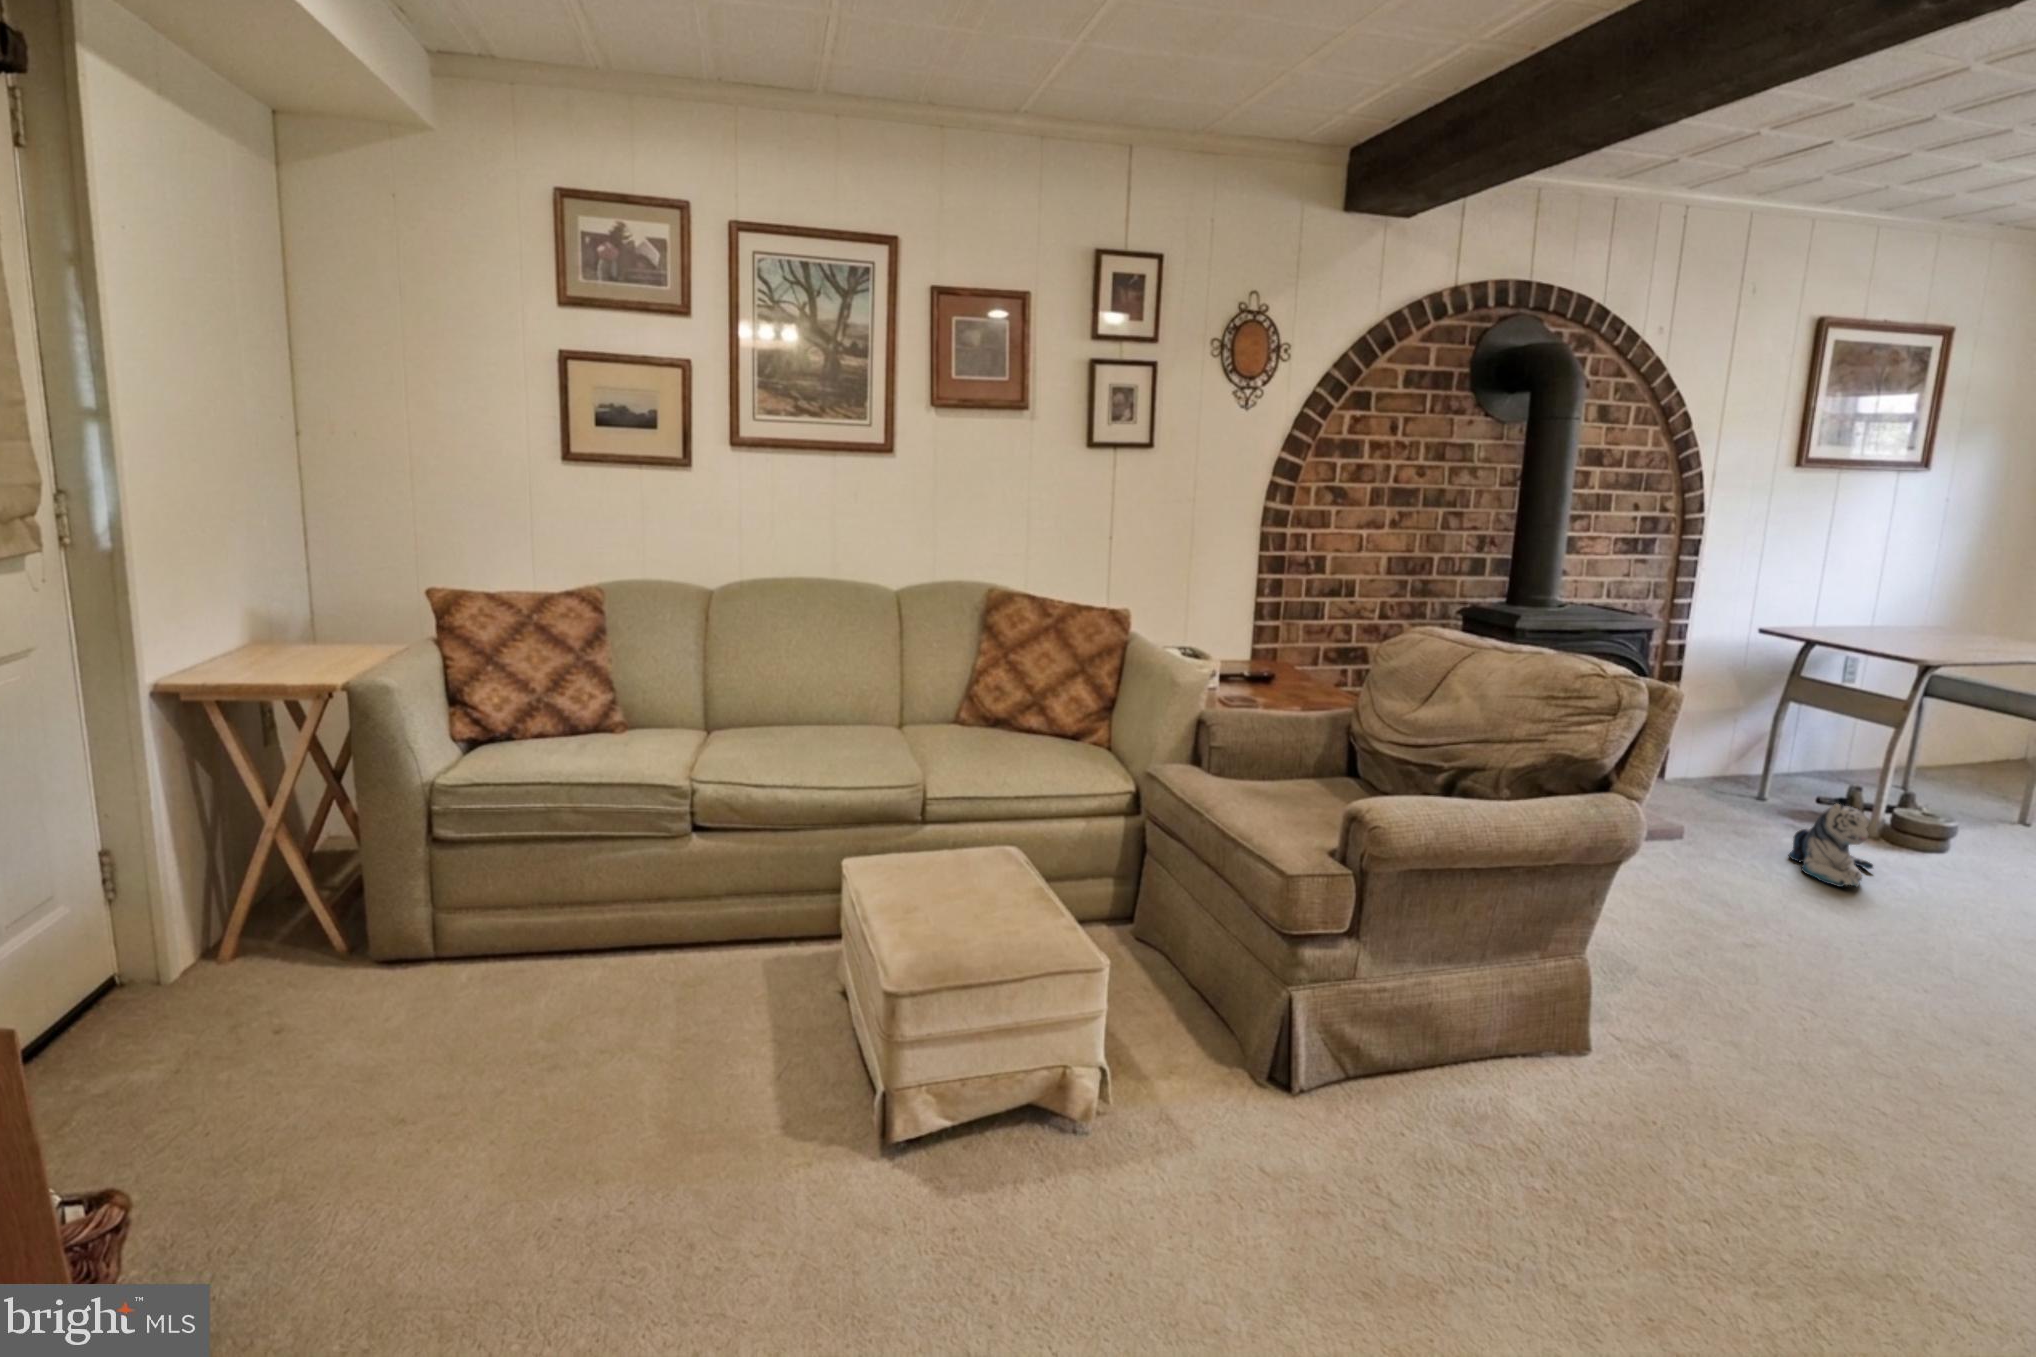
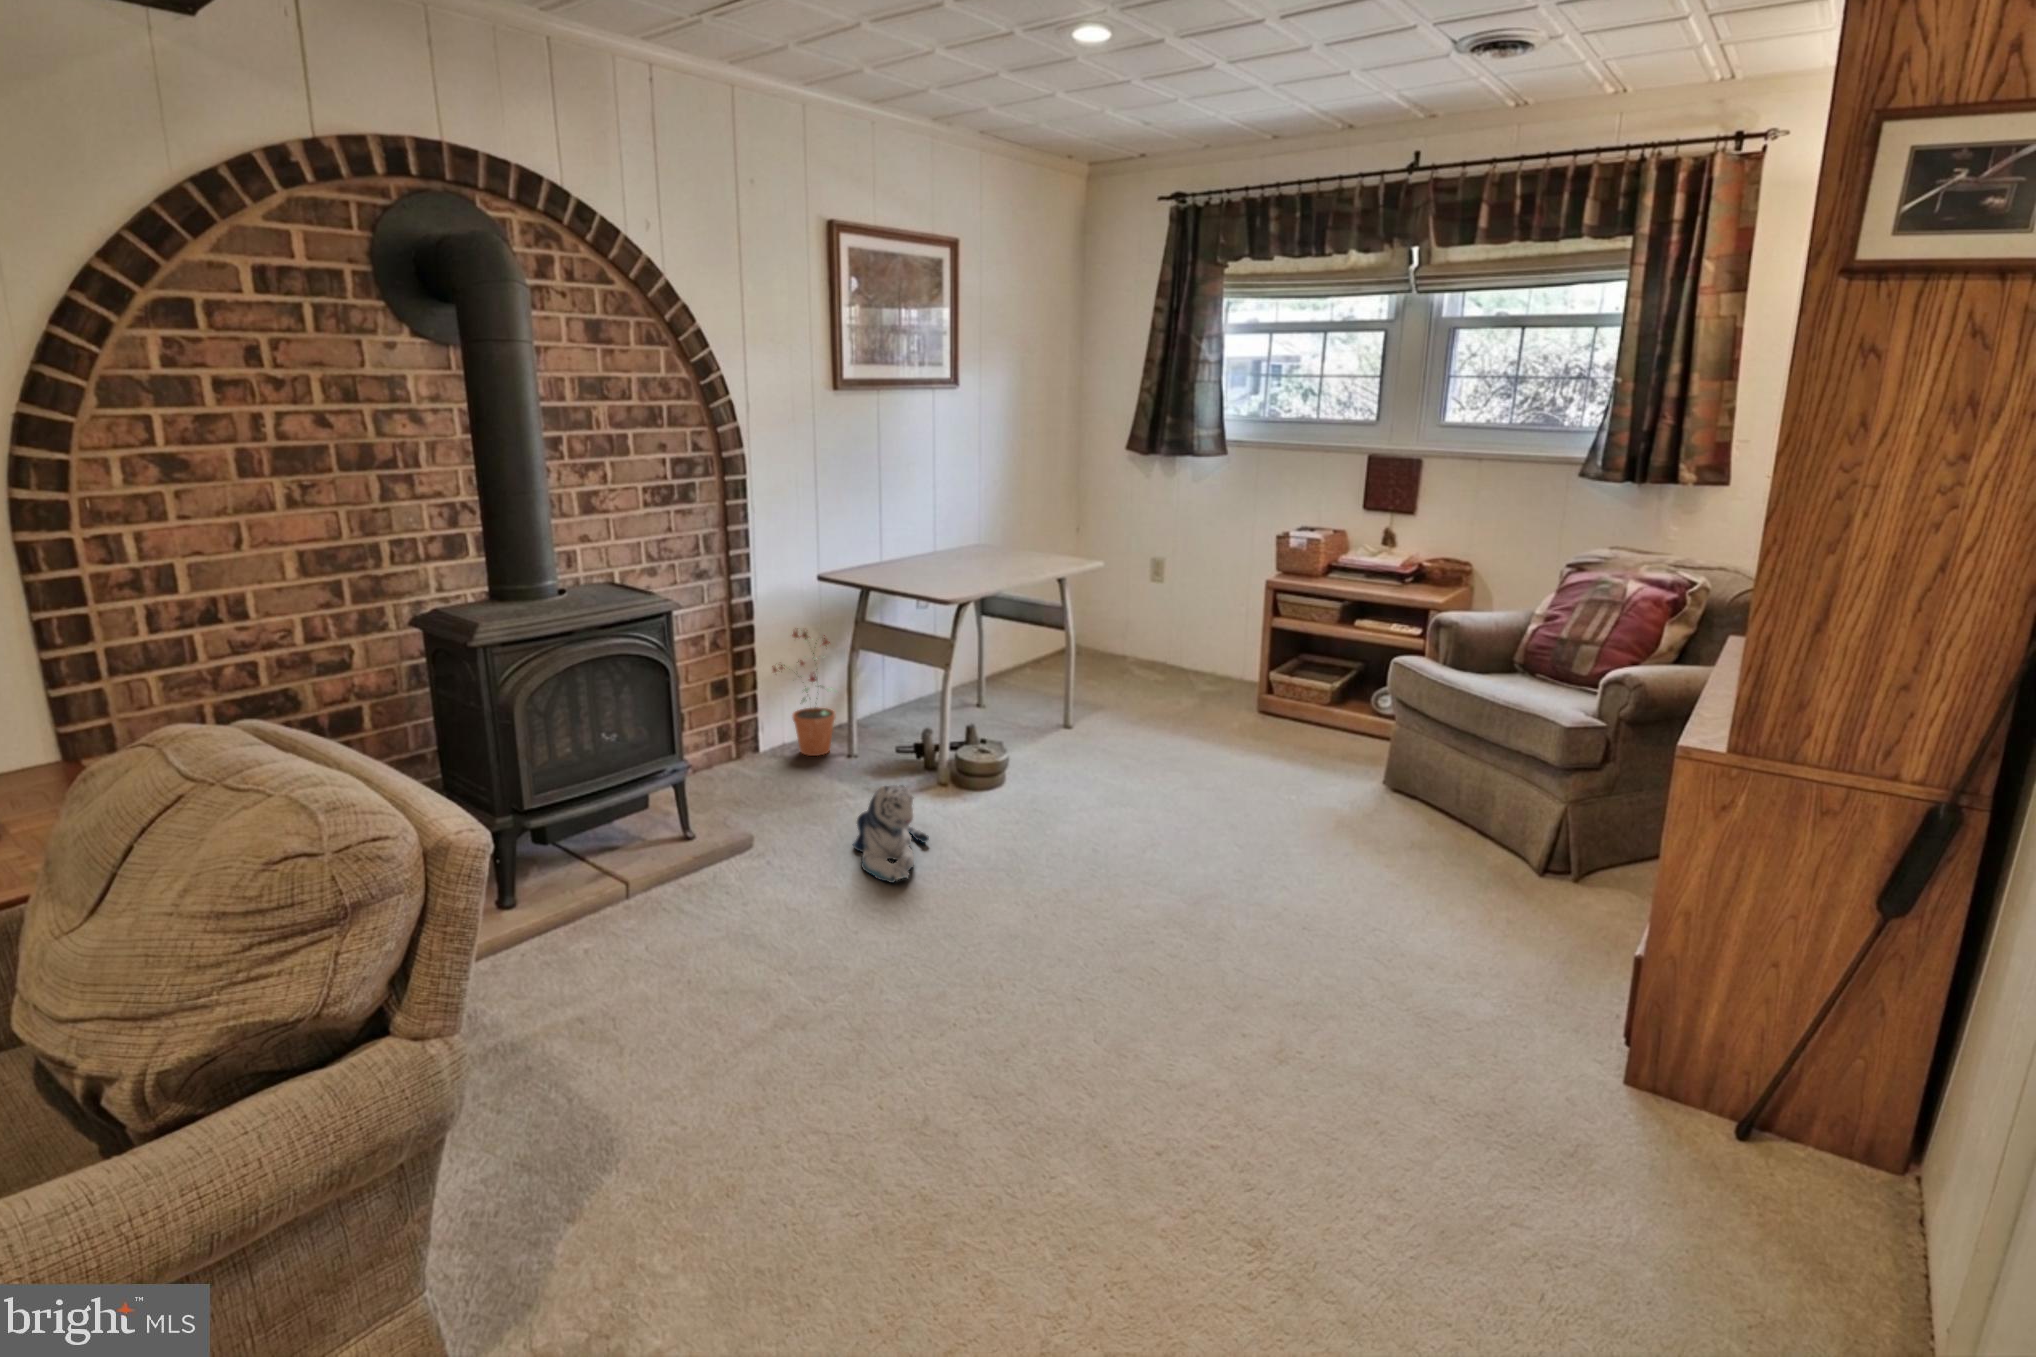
potted plant: none [1691,675,1762,792] -> present [772,628,837,756]

